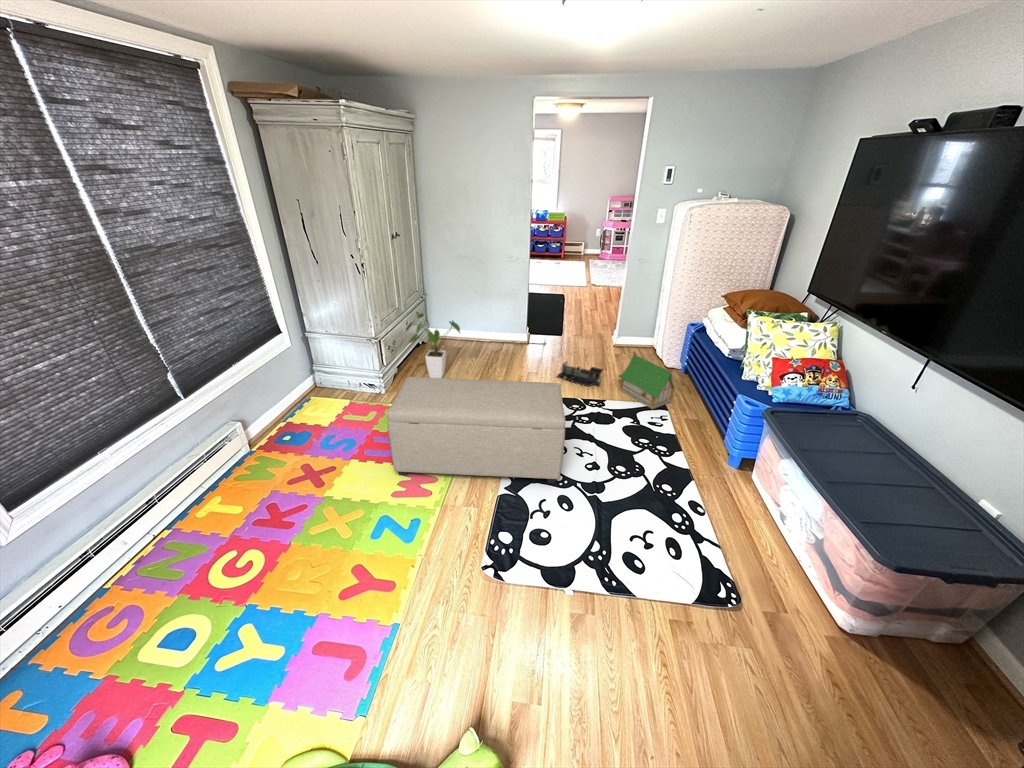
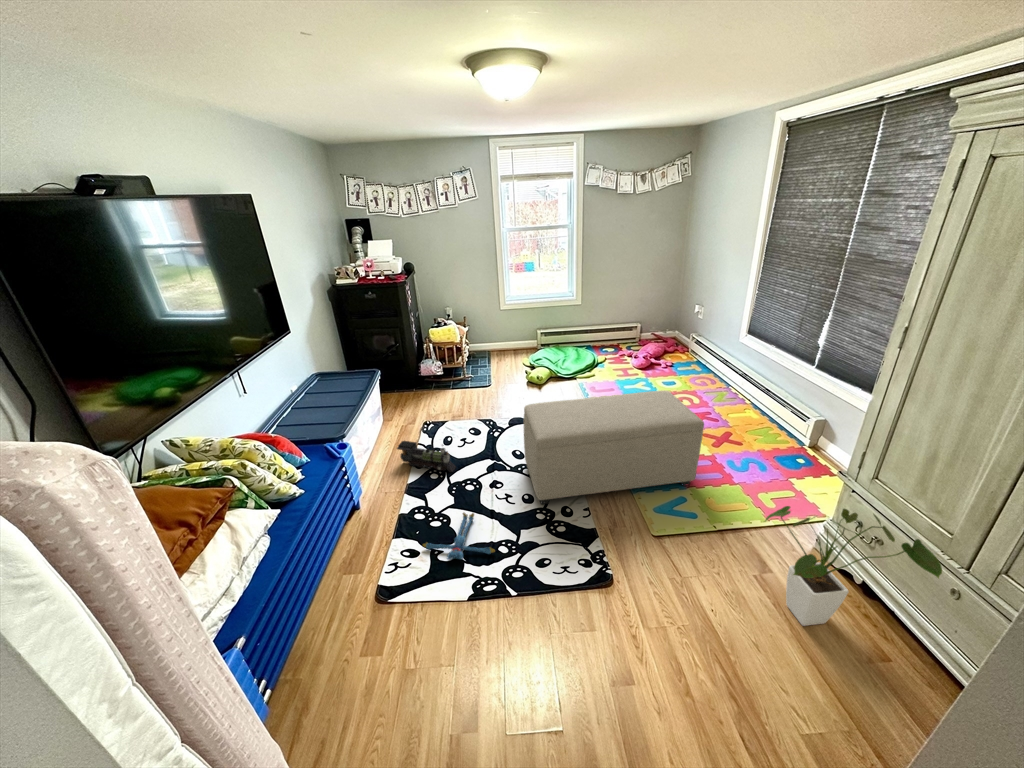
toy house: present [618,352,675,409] -> none [326,566,438,707]
toy train: present [557,362,603,386] -> present [397,441,456,472]
plush toy: none [591,416,645,444] -> present [423,513,495,559]

